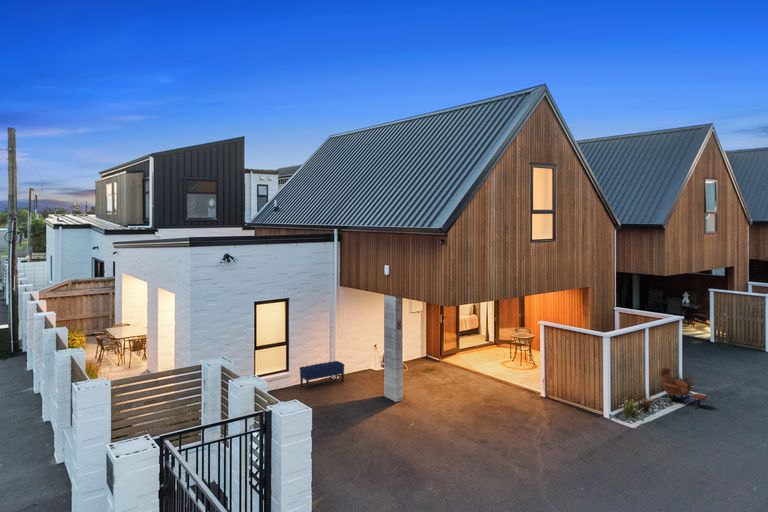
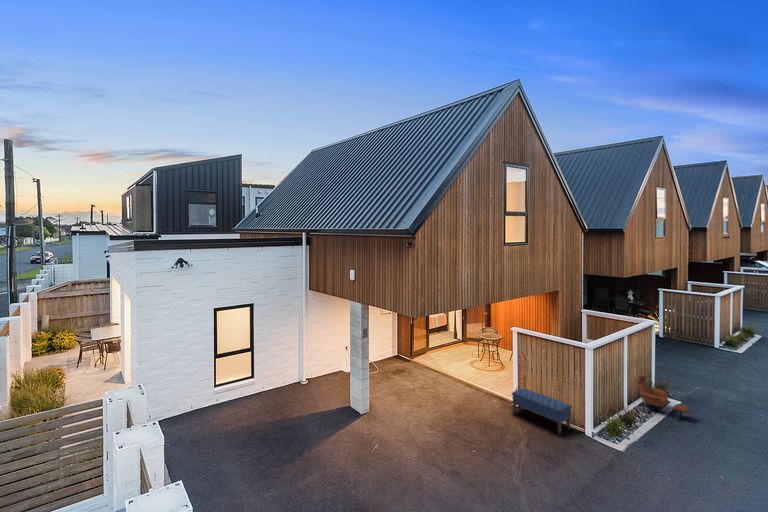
bench: present [300,361,345,390] -> present [512,388,572,434]

